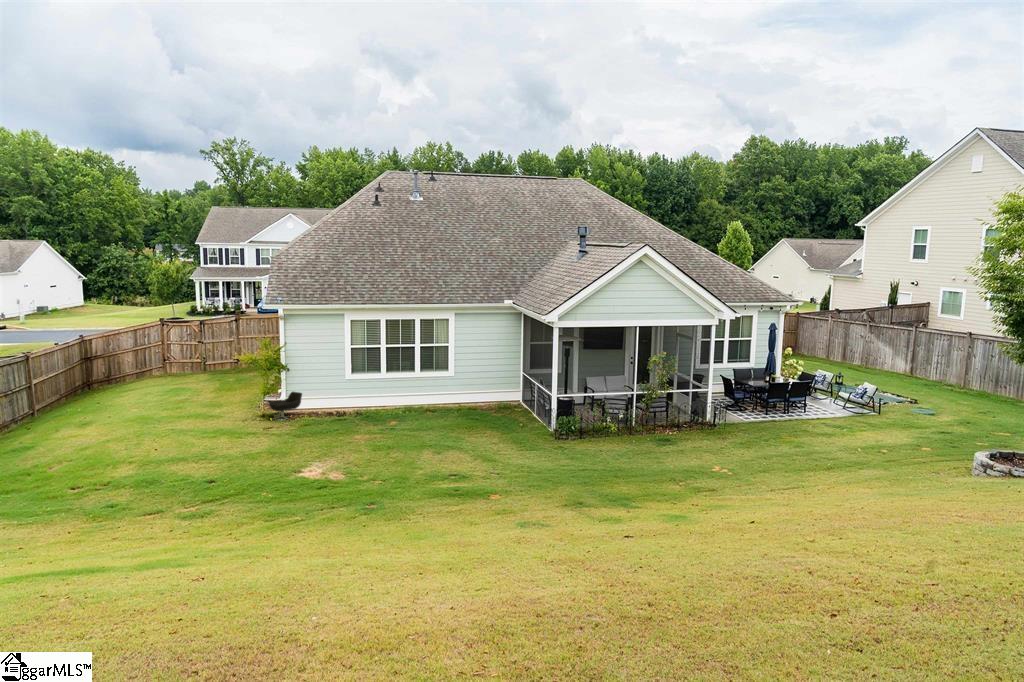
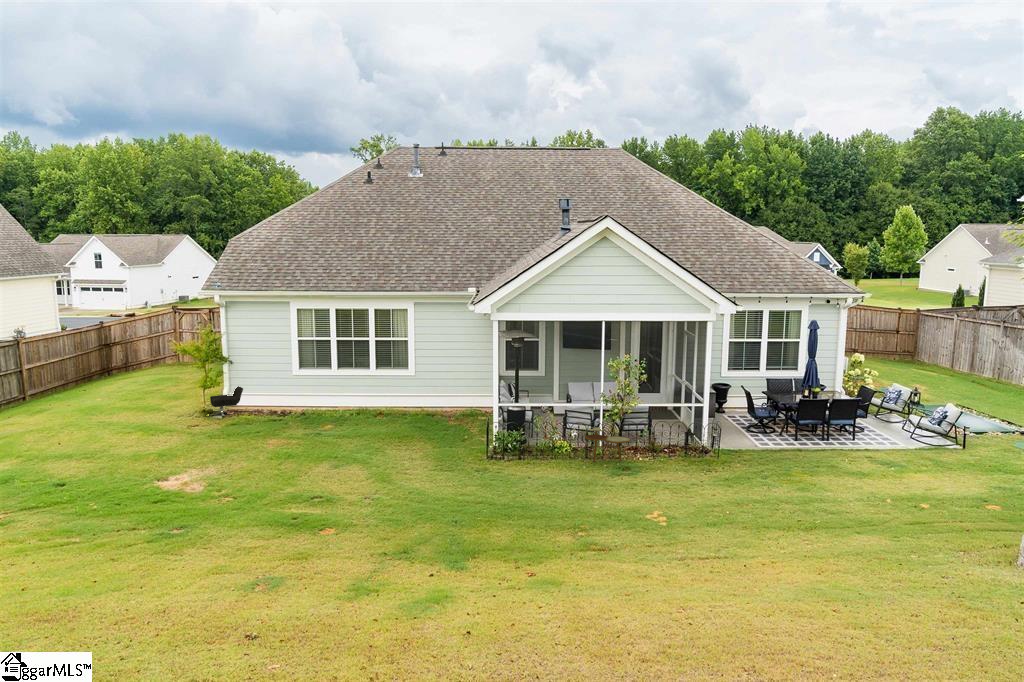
side table: none [629,411,664,437] -> present [585,427,630,462]

